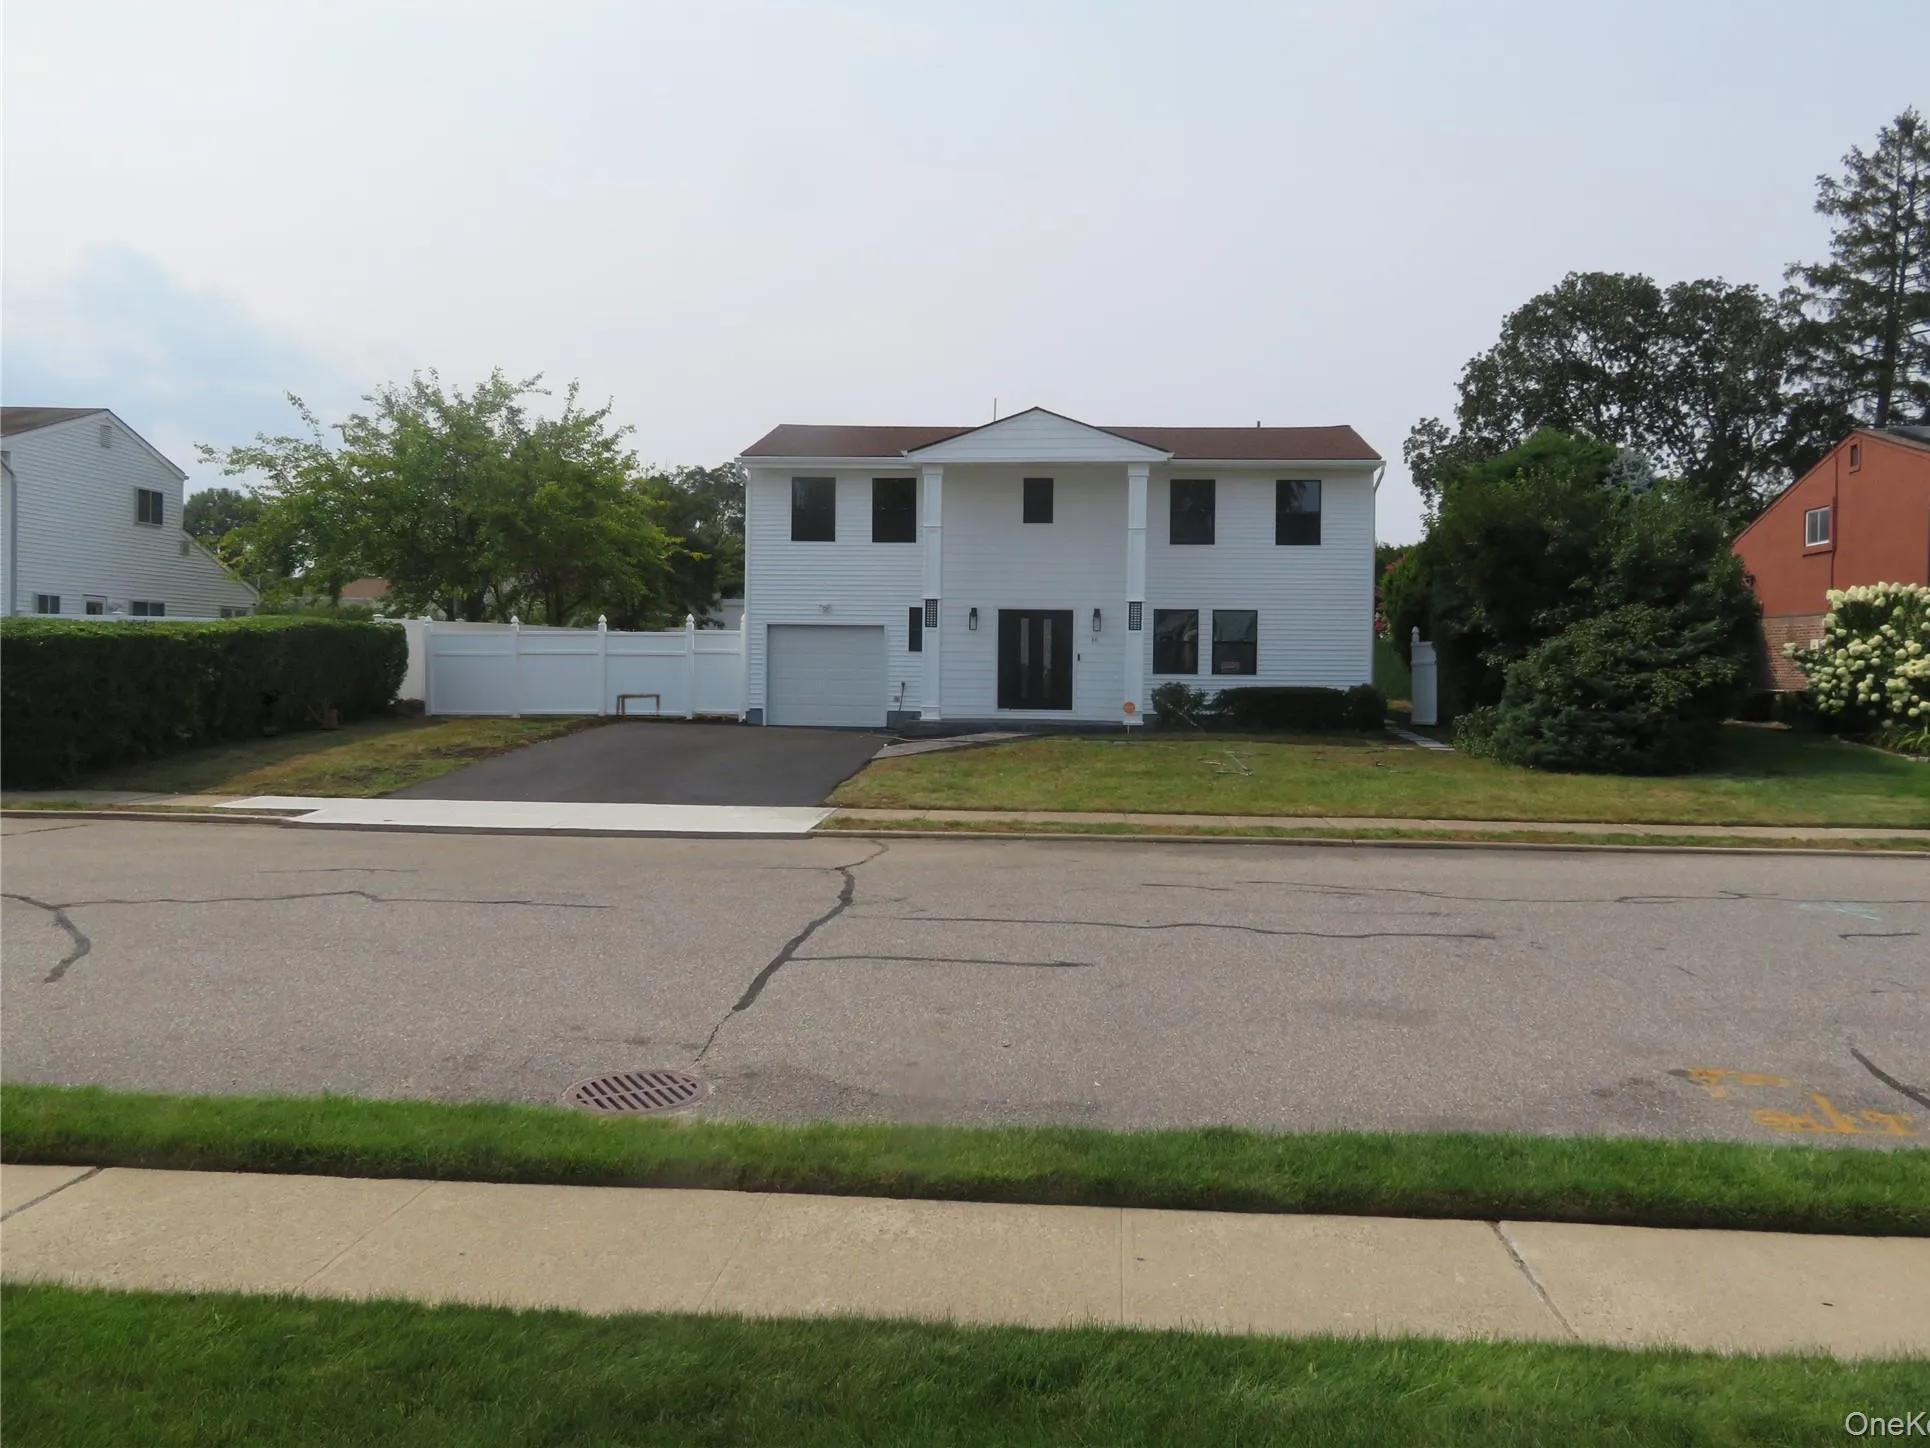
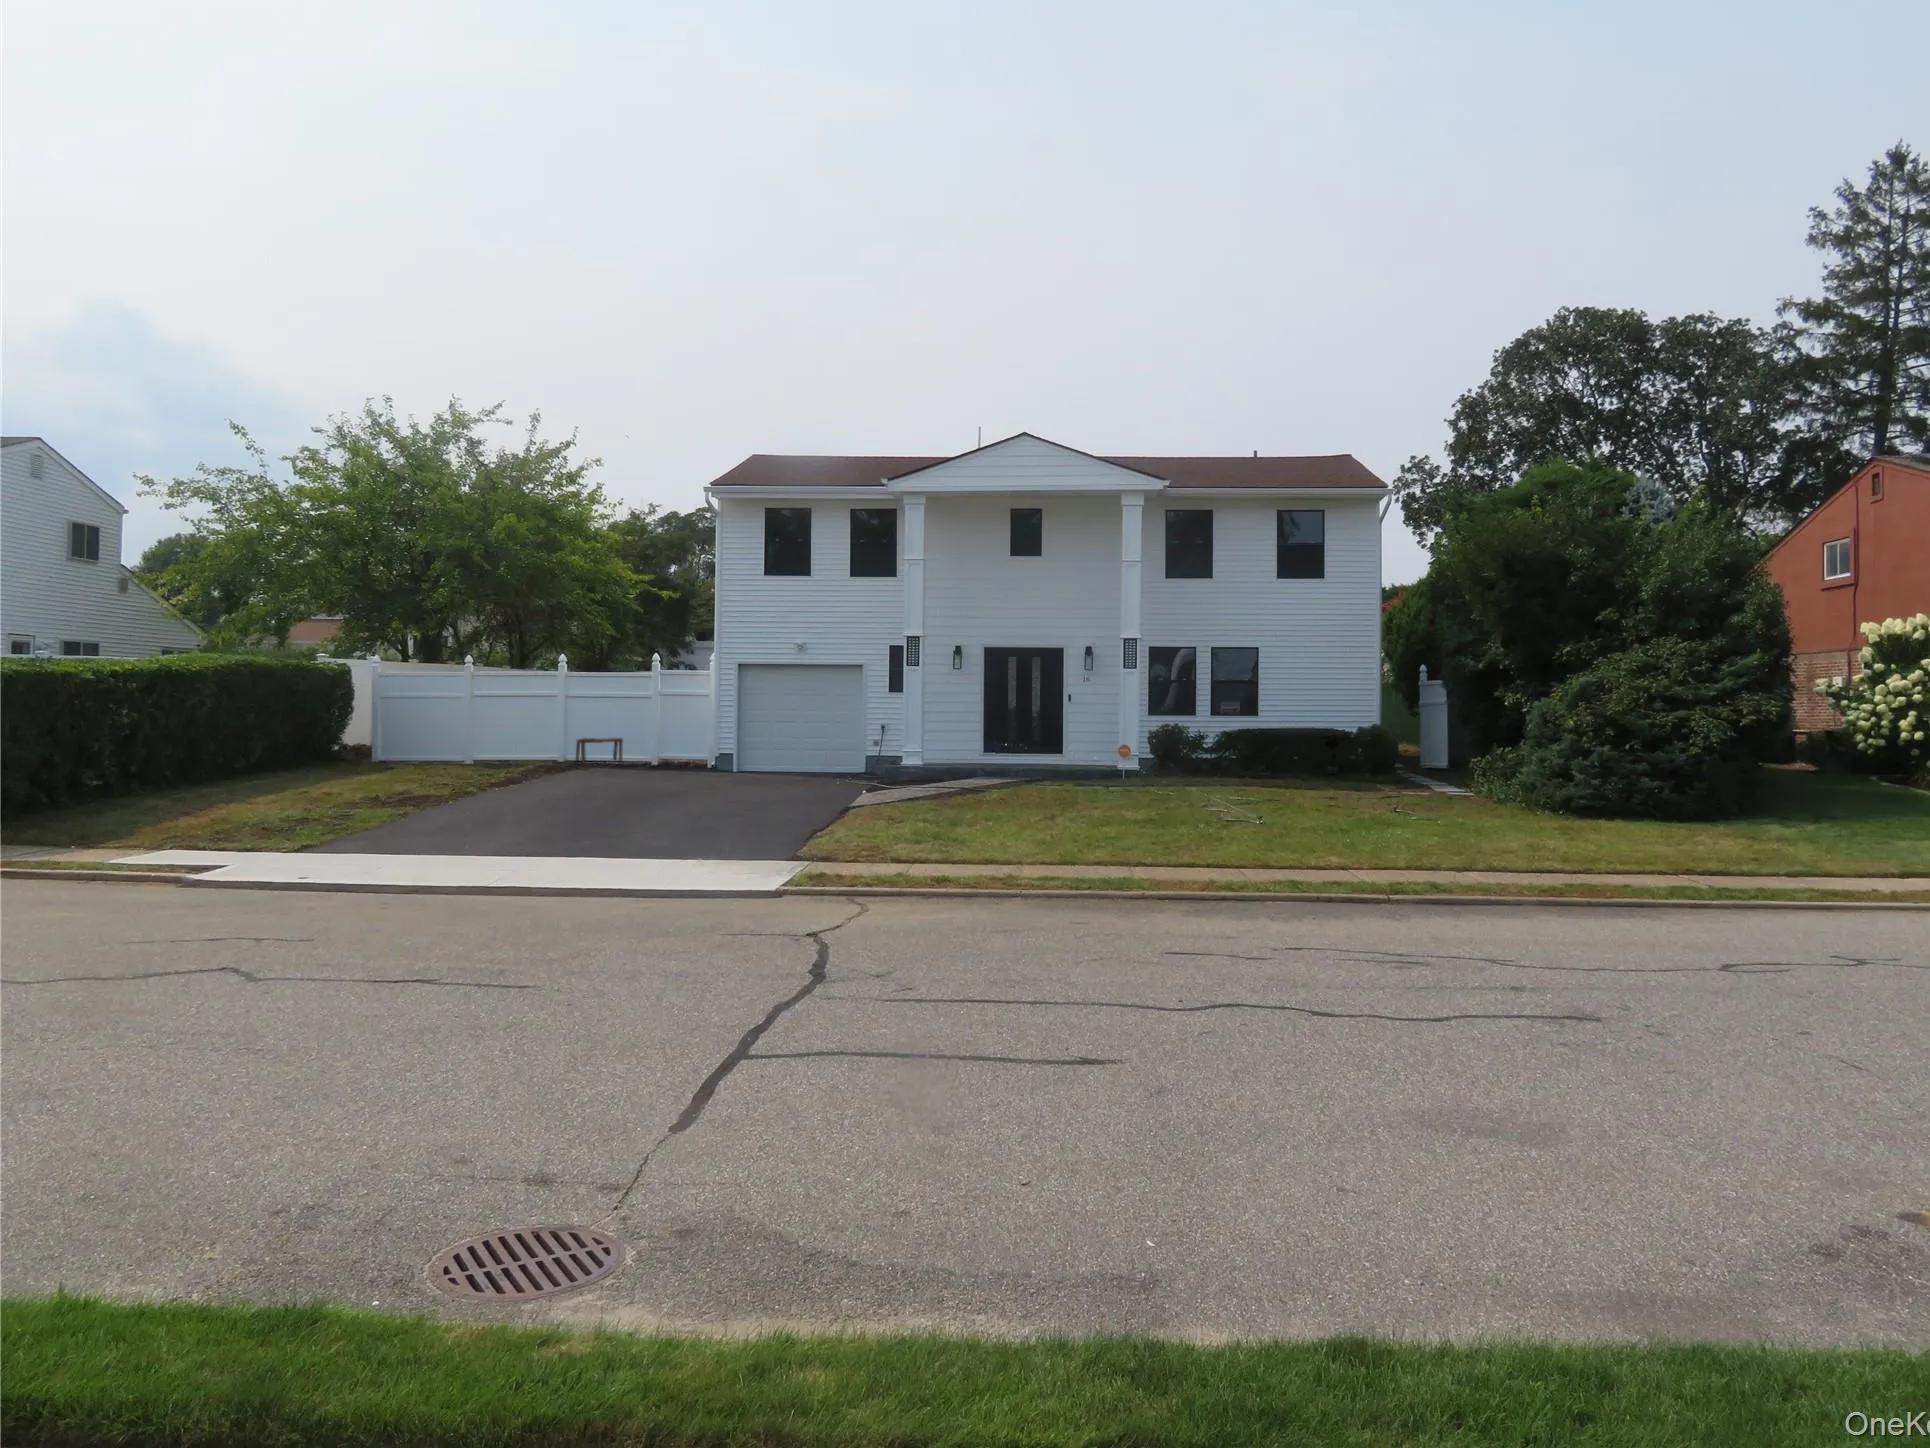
potted plant: present [260,689,281,735] -> present [1323,734,1345,774]
watering can: present [309,702,338,729] -> none [238,747,276,777]

